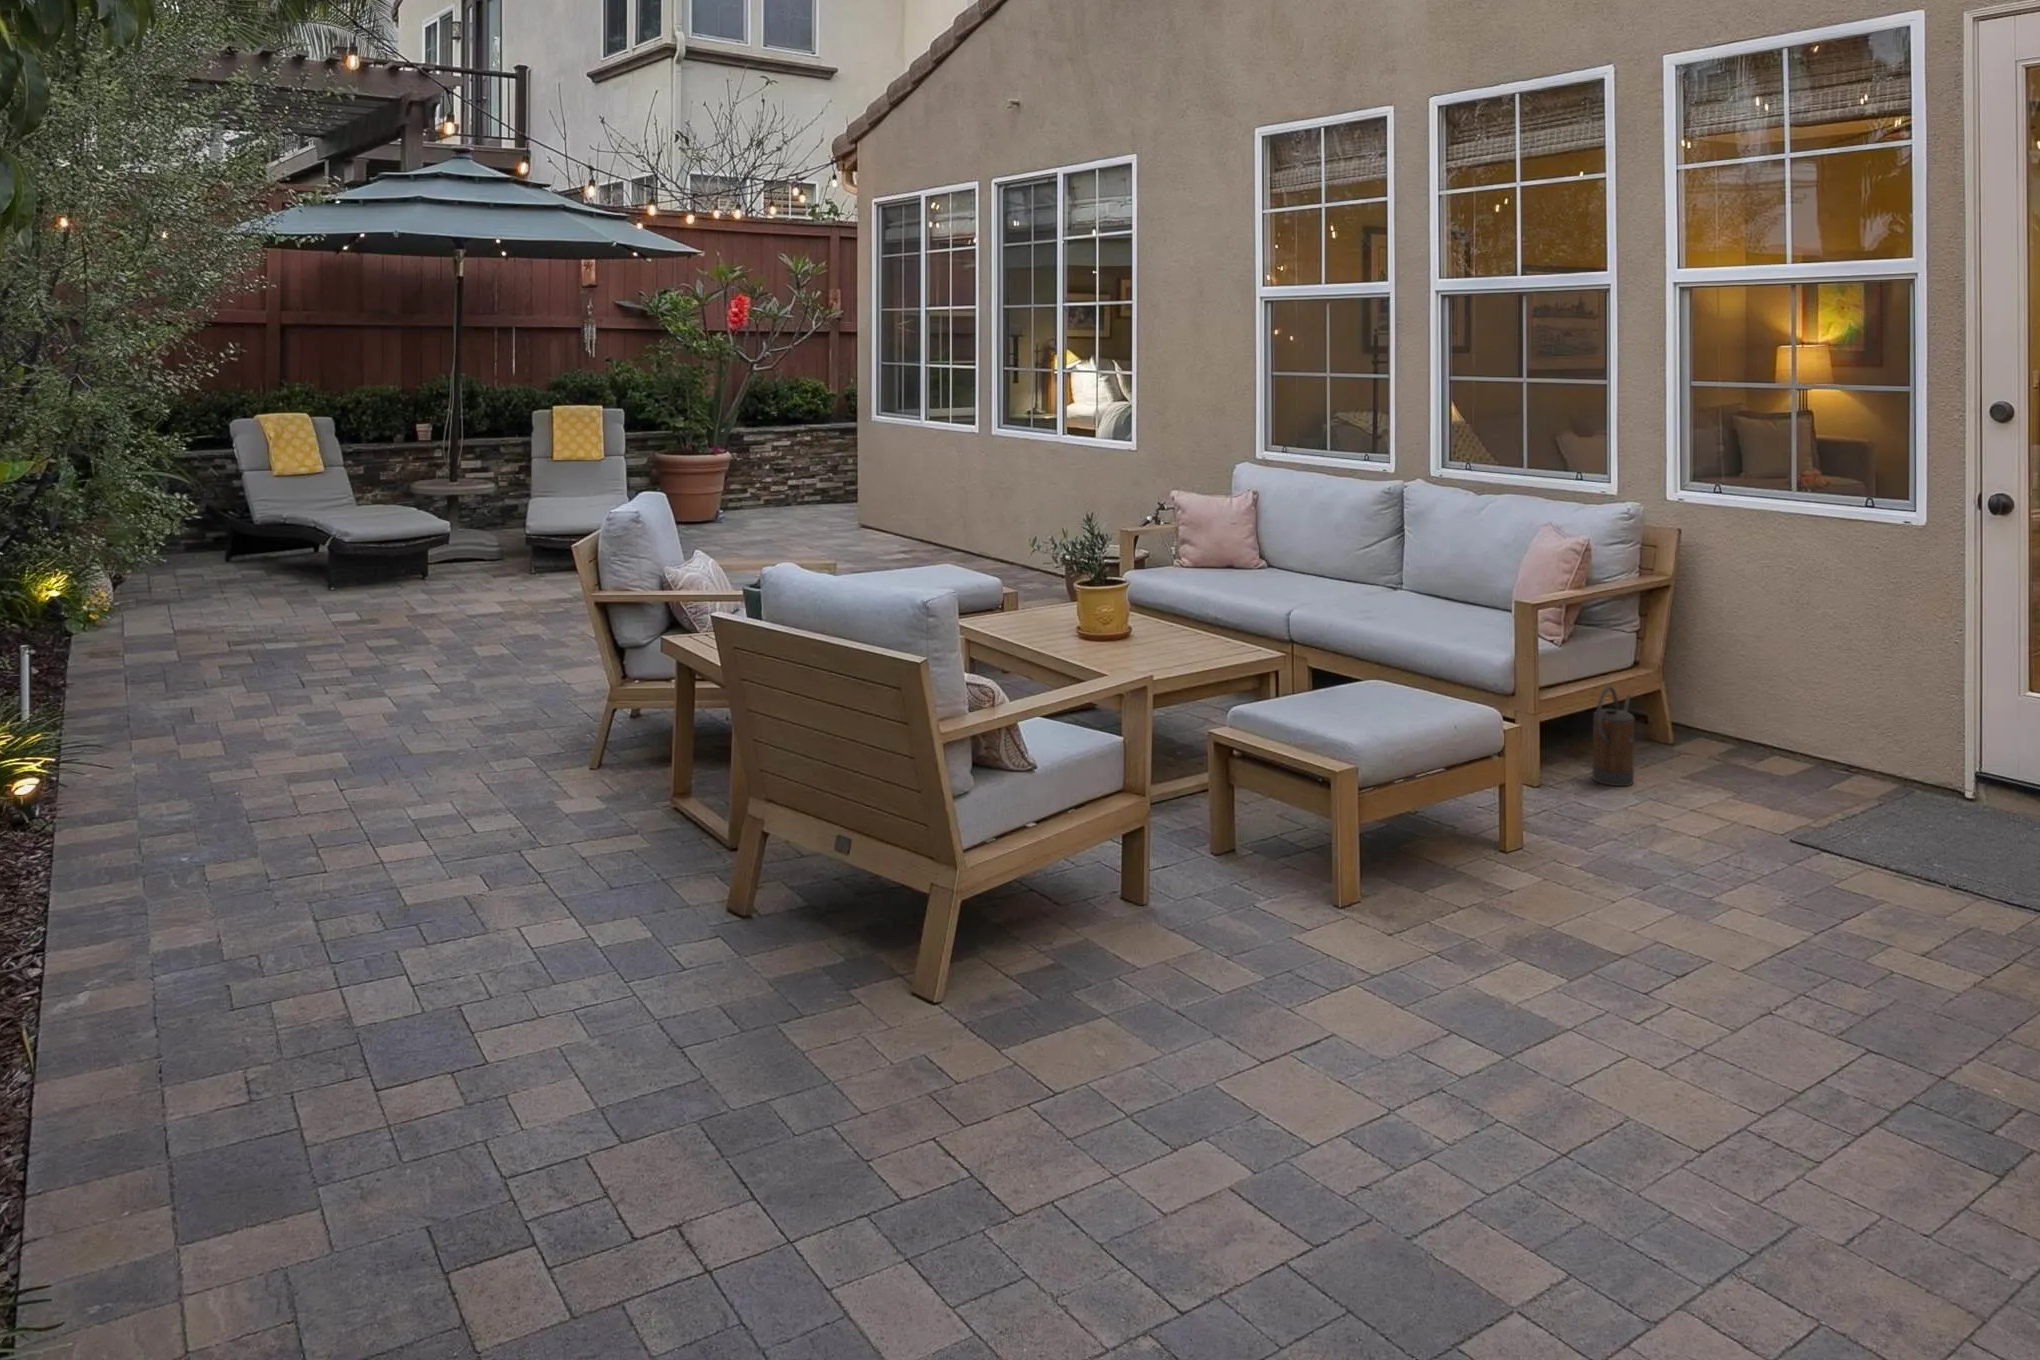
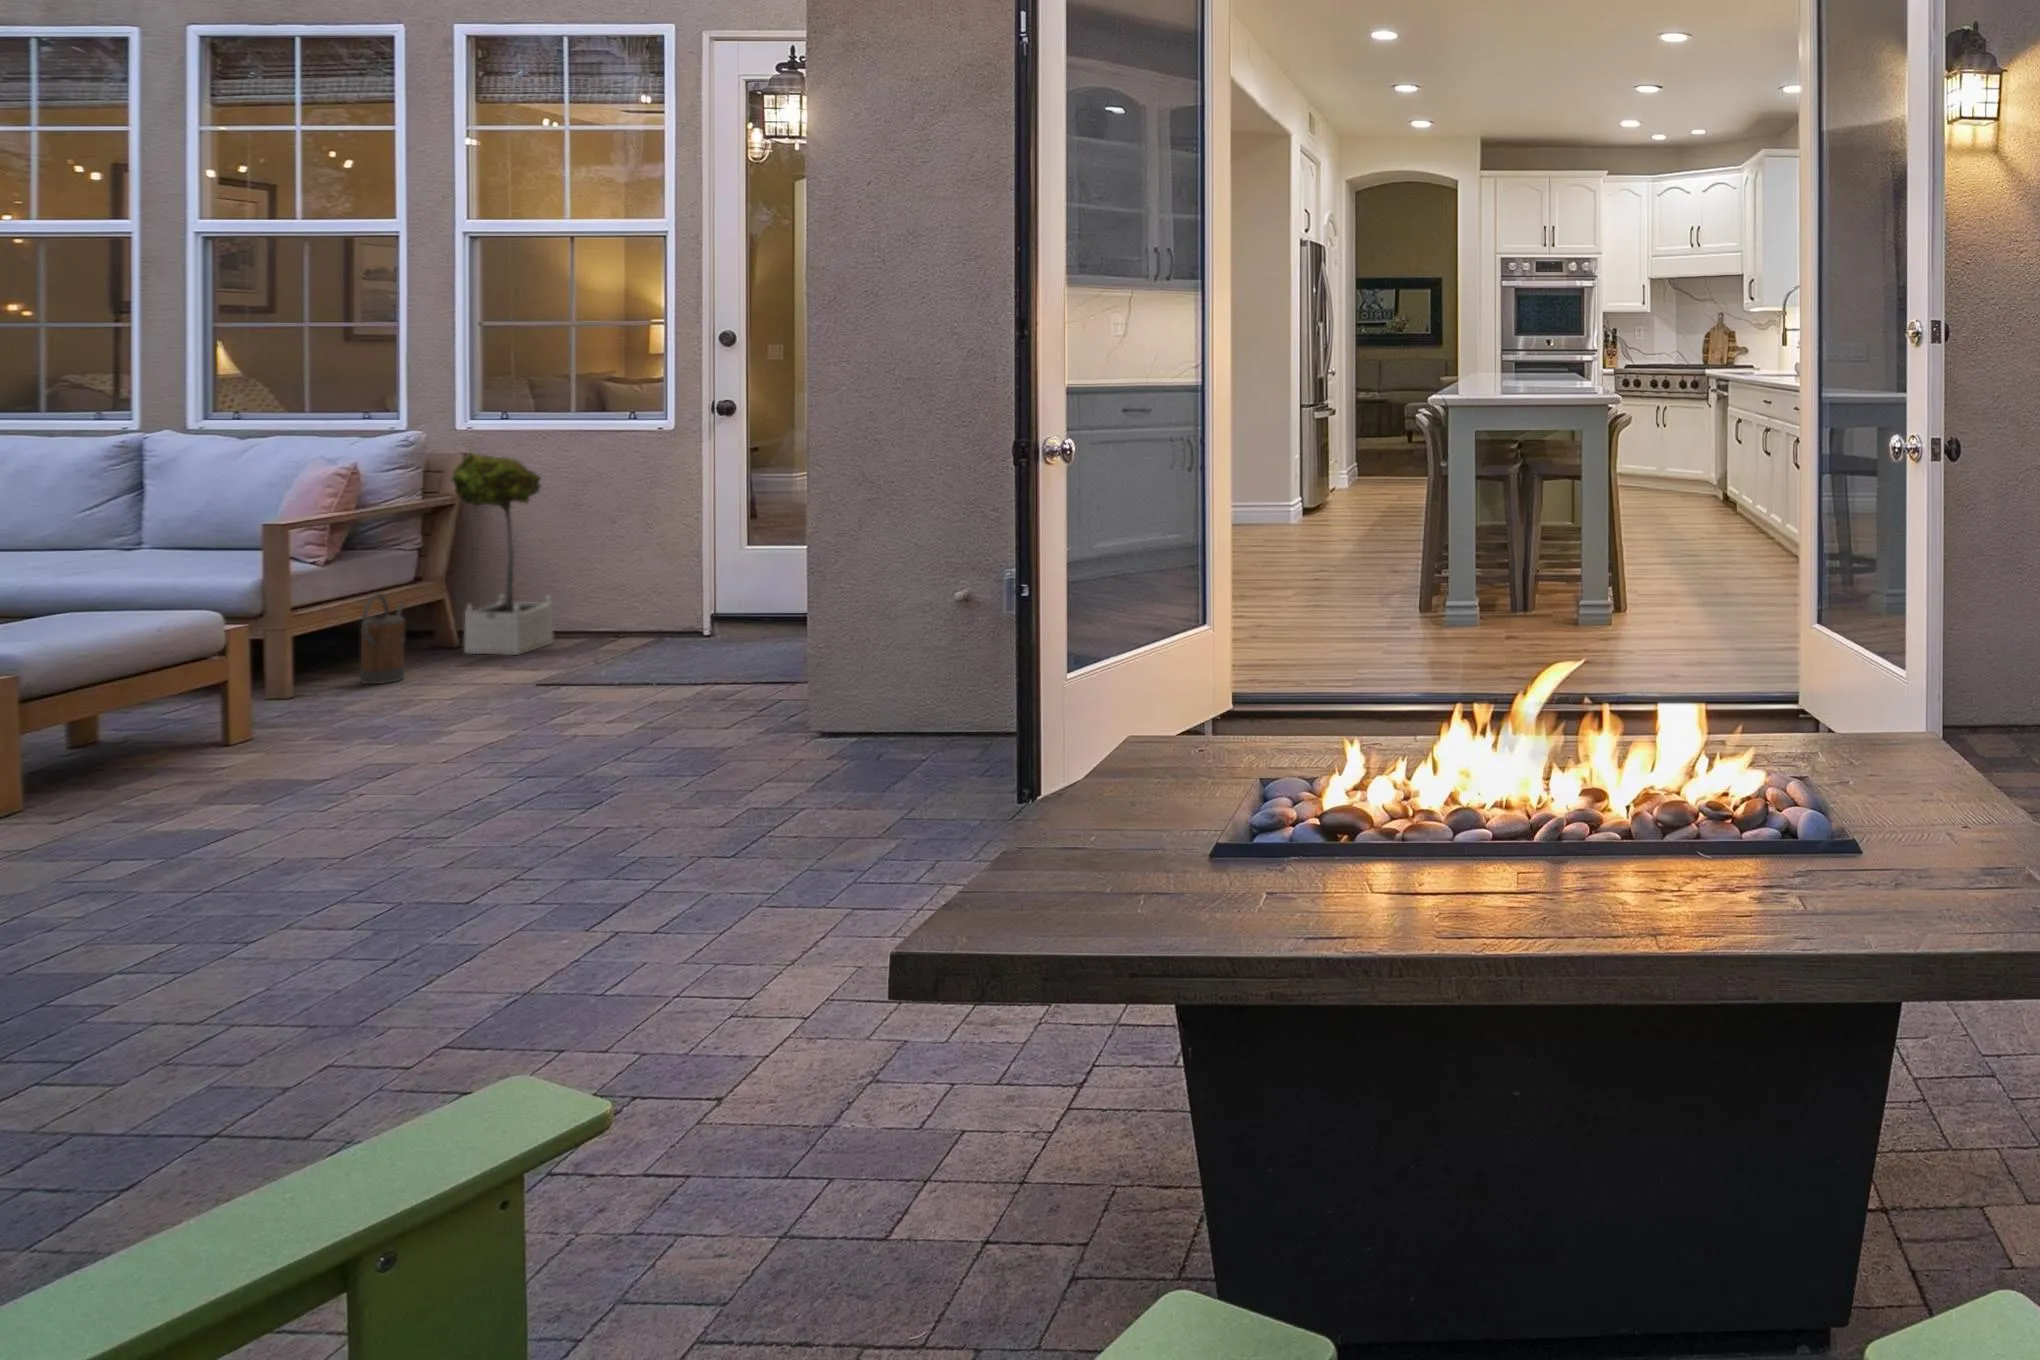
potted tree: none [1670,531,1777,773] -> present [452,453,554,655]

